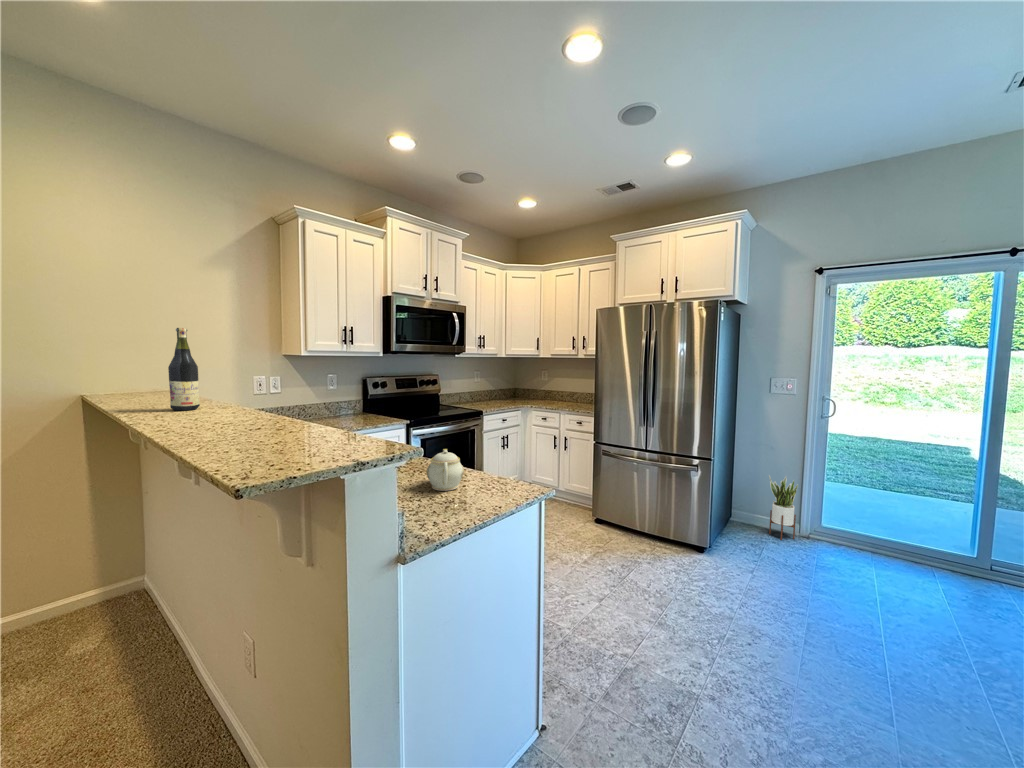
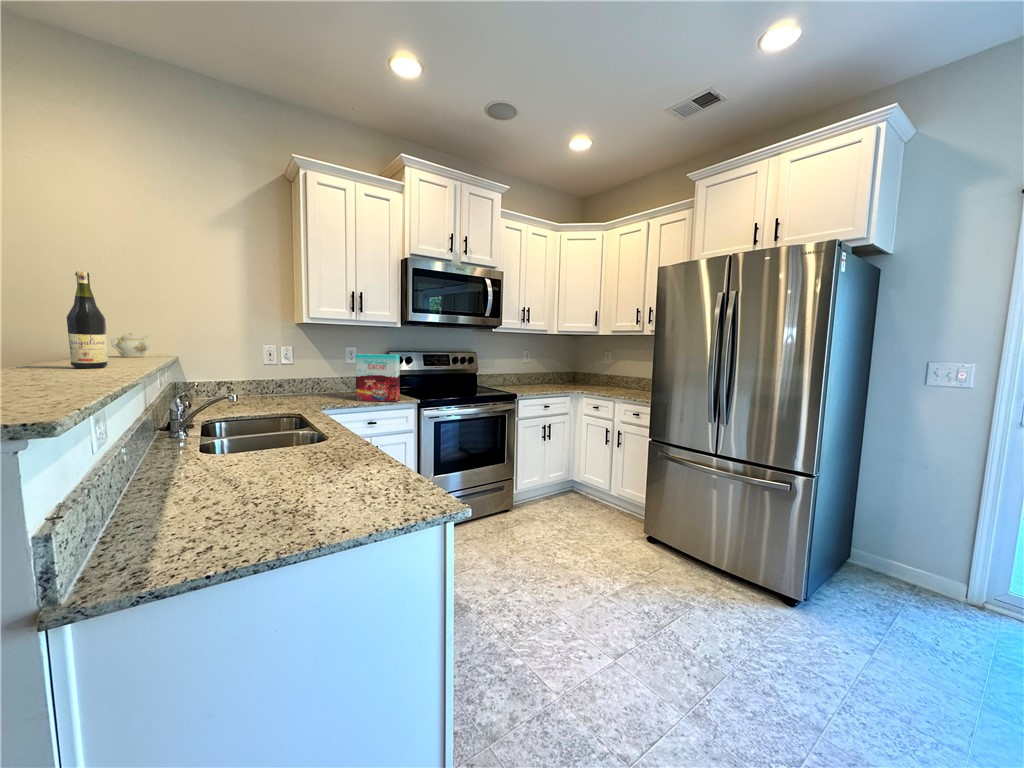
cereal box: none [351,382,390,424] -> present [355,354,400,402]
teapot: present [427,449,464,491] -> present [111,333,149,357]
potted plant: present [769,475,798,540] -> none [910,506,968,607]

